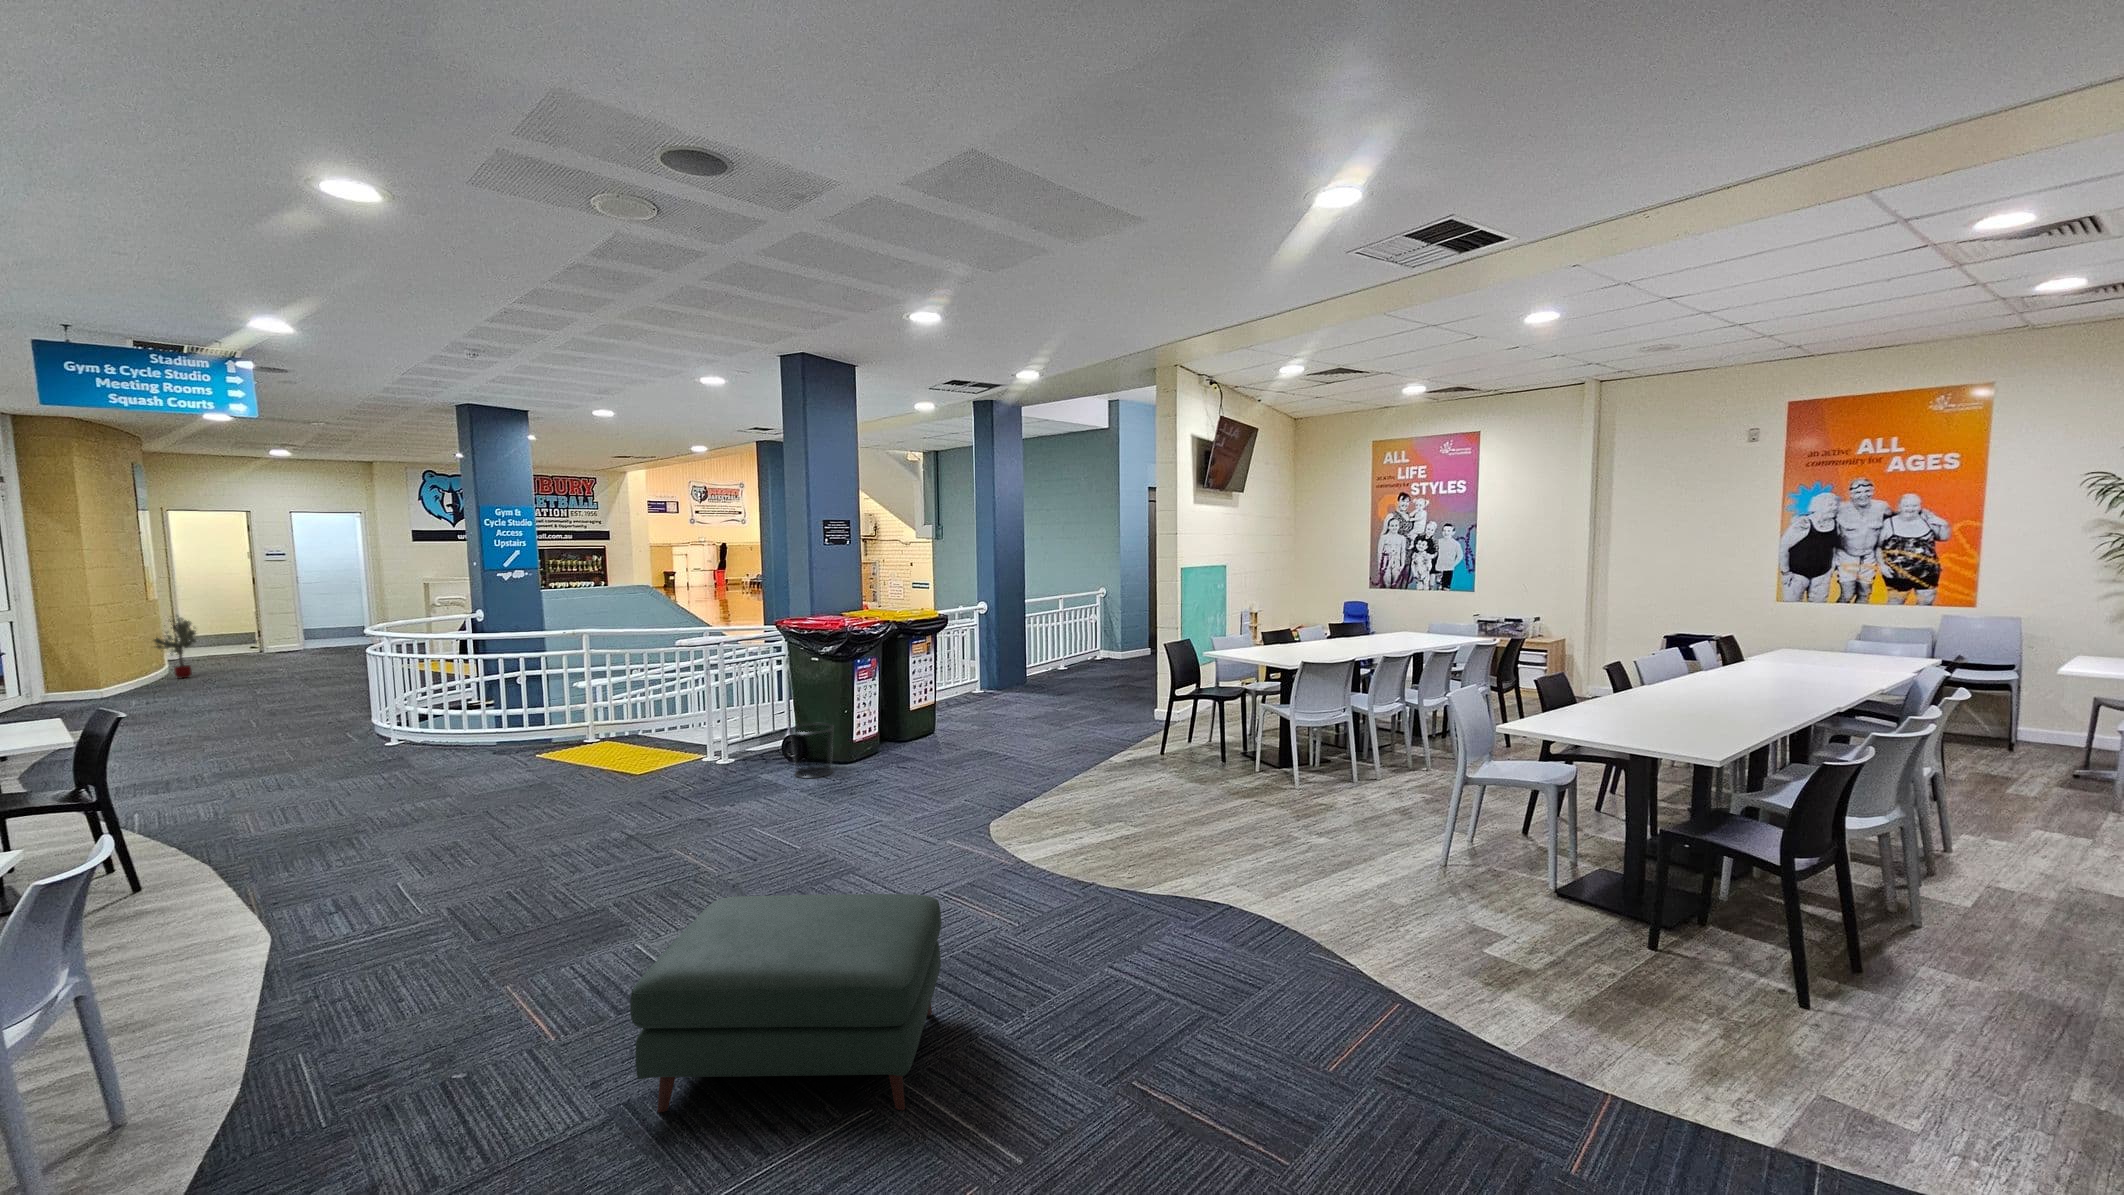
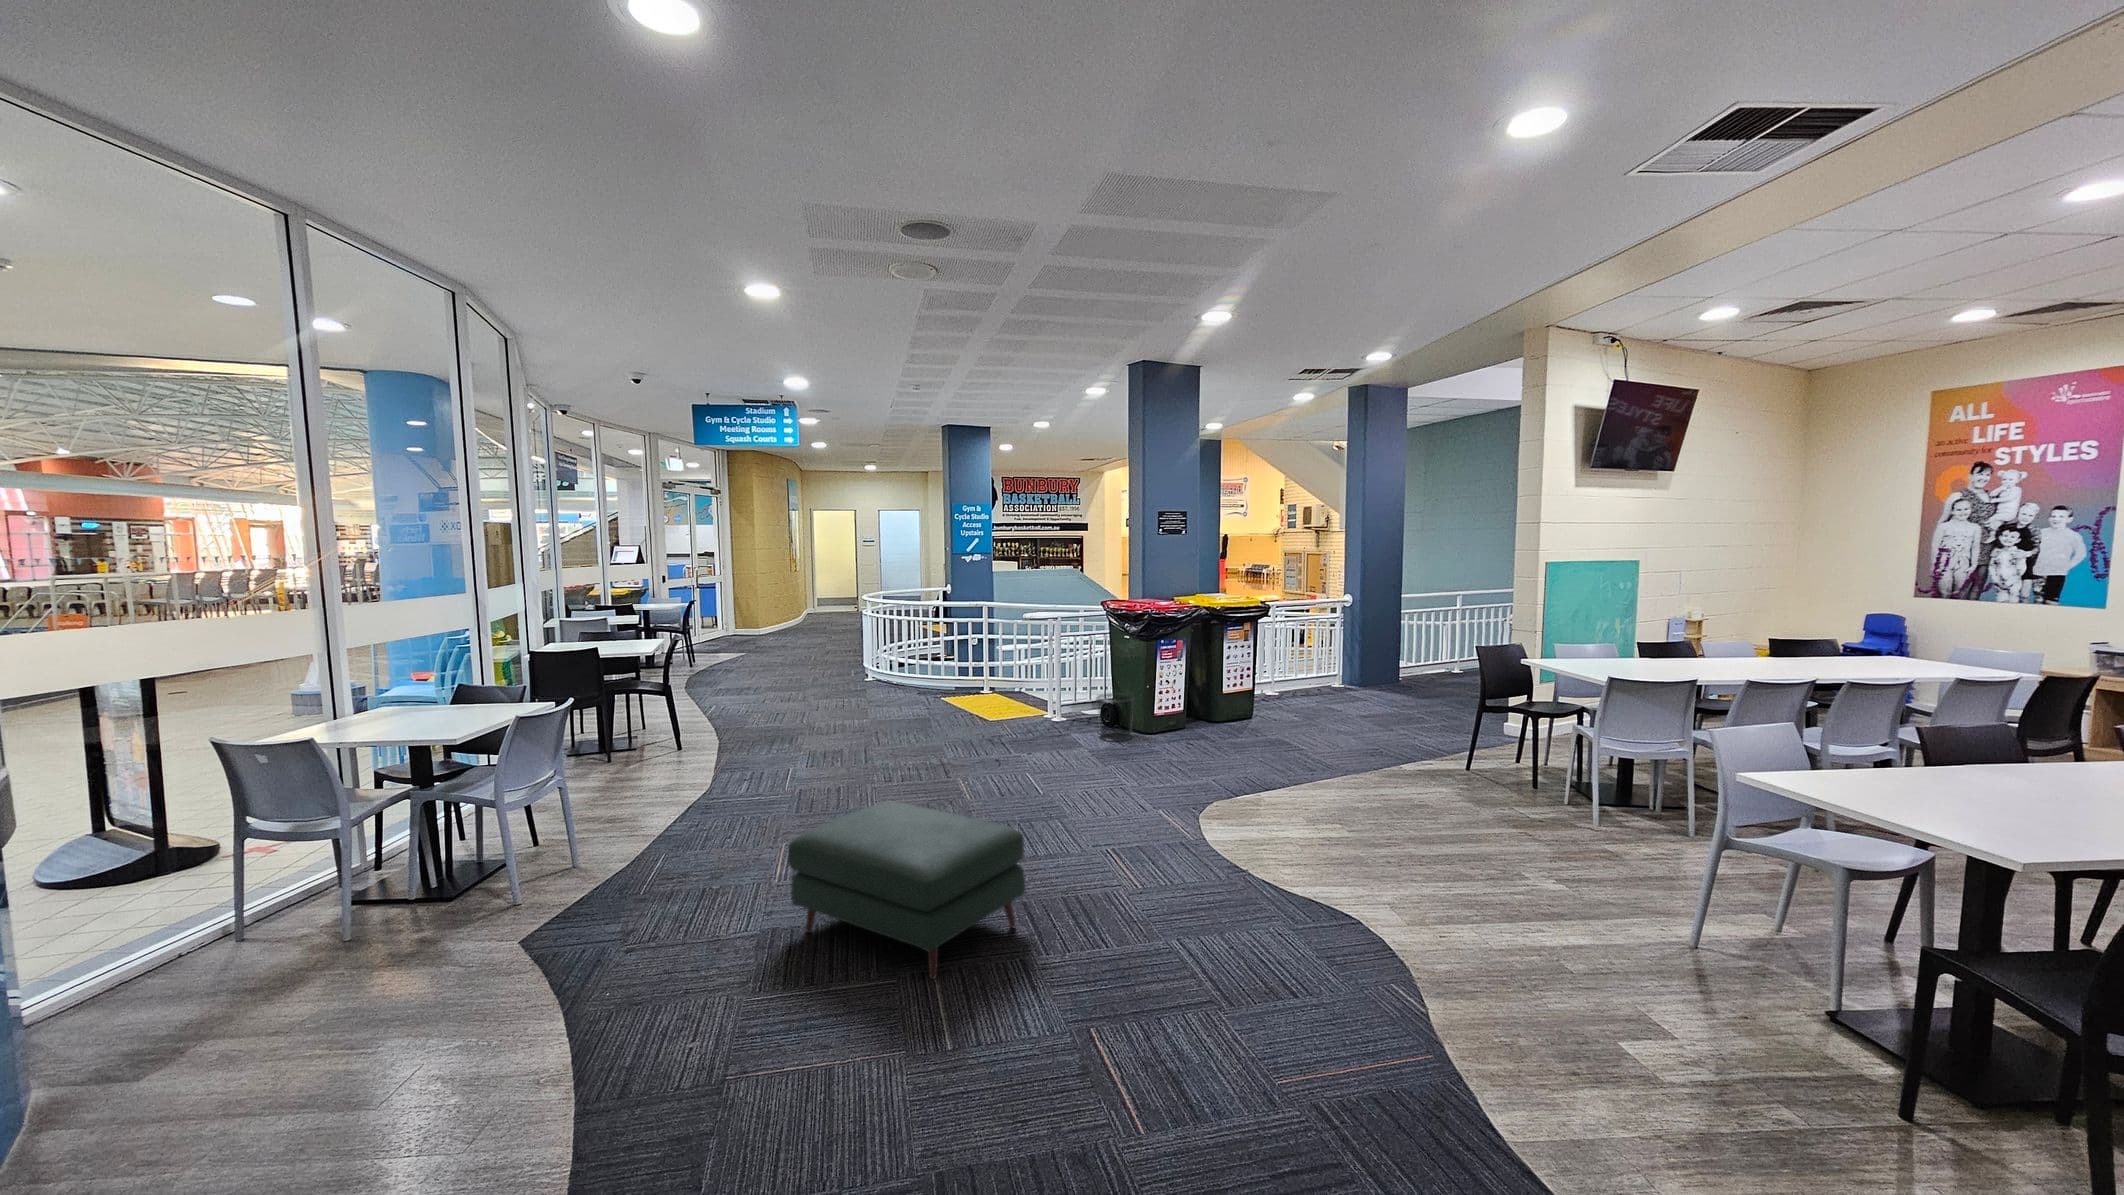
potted tree: present [154,616,196,678] -> none [794,580,818,624]

